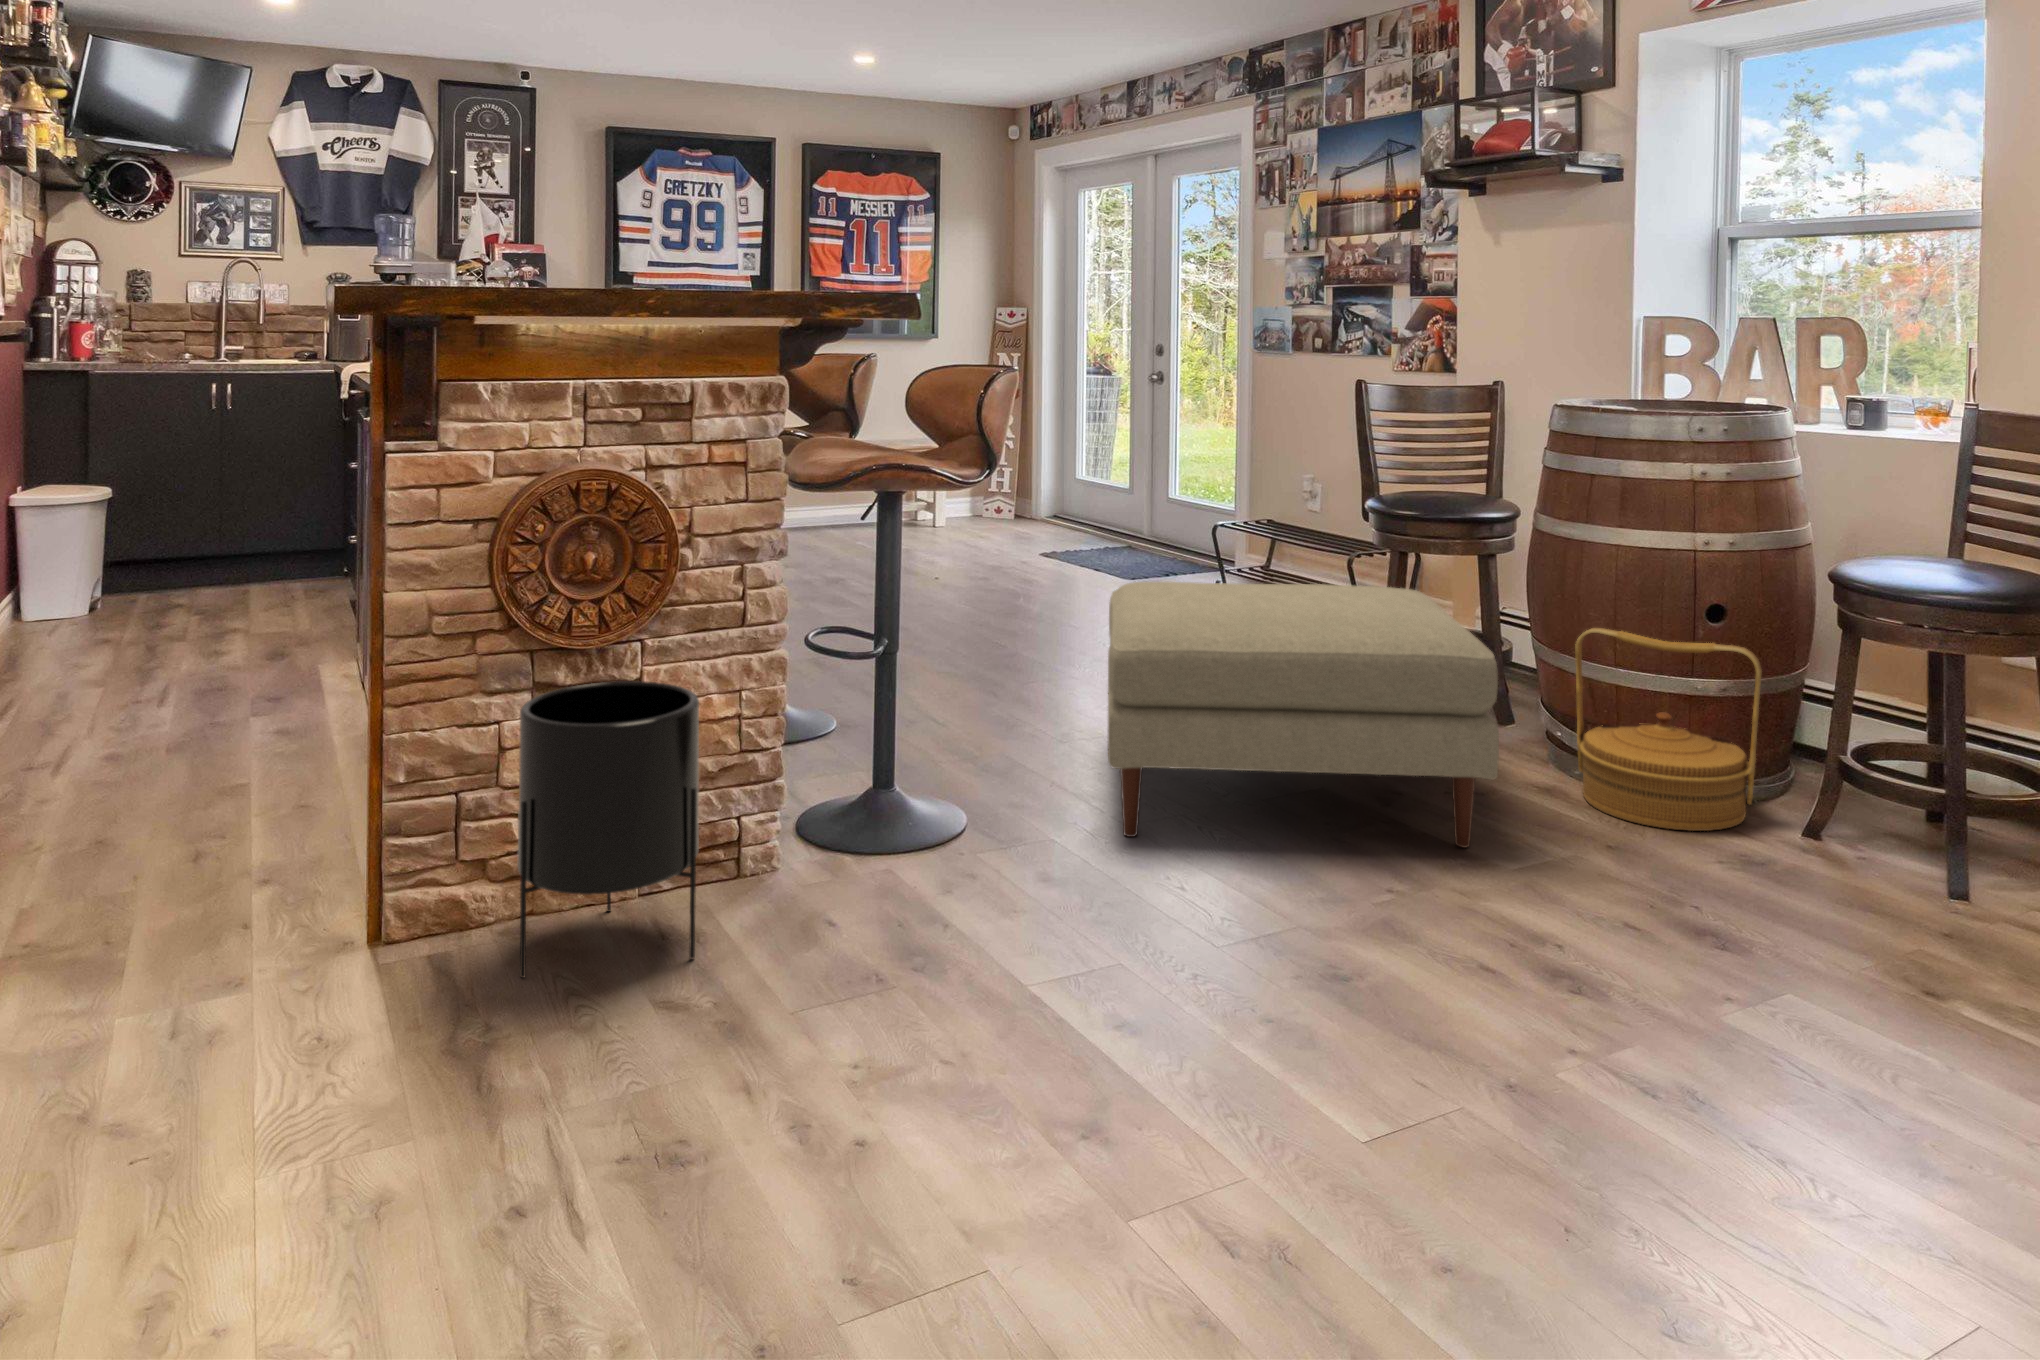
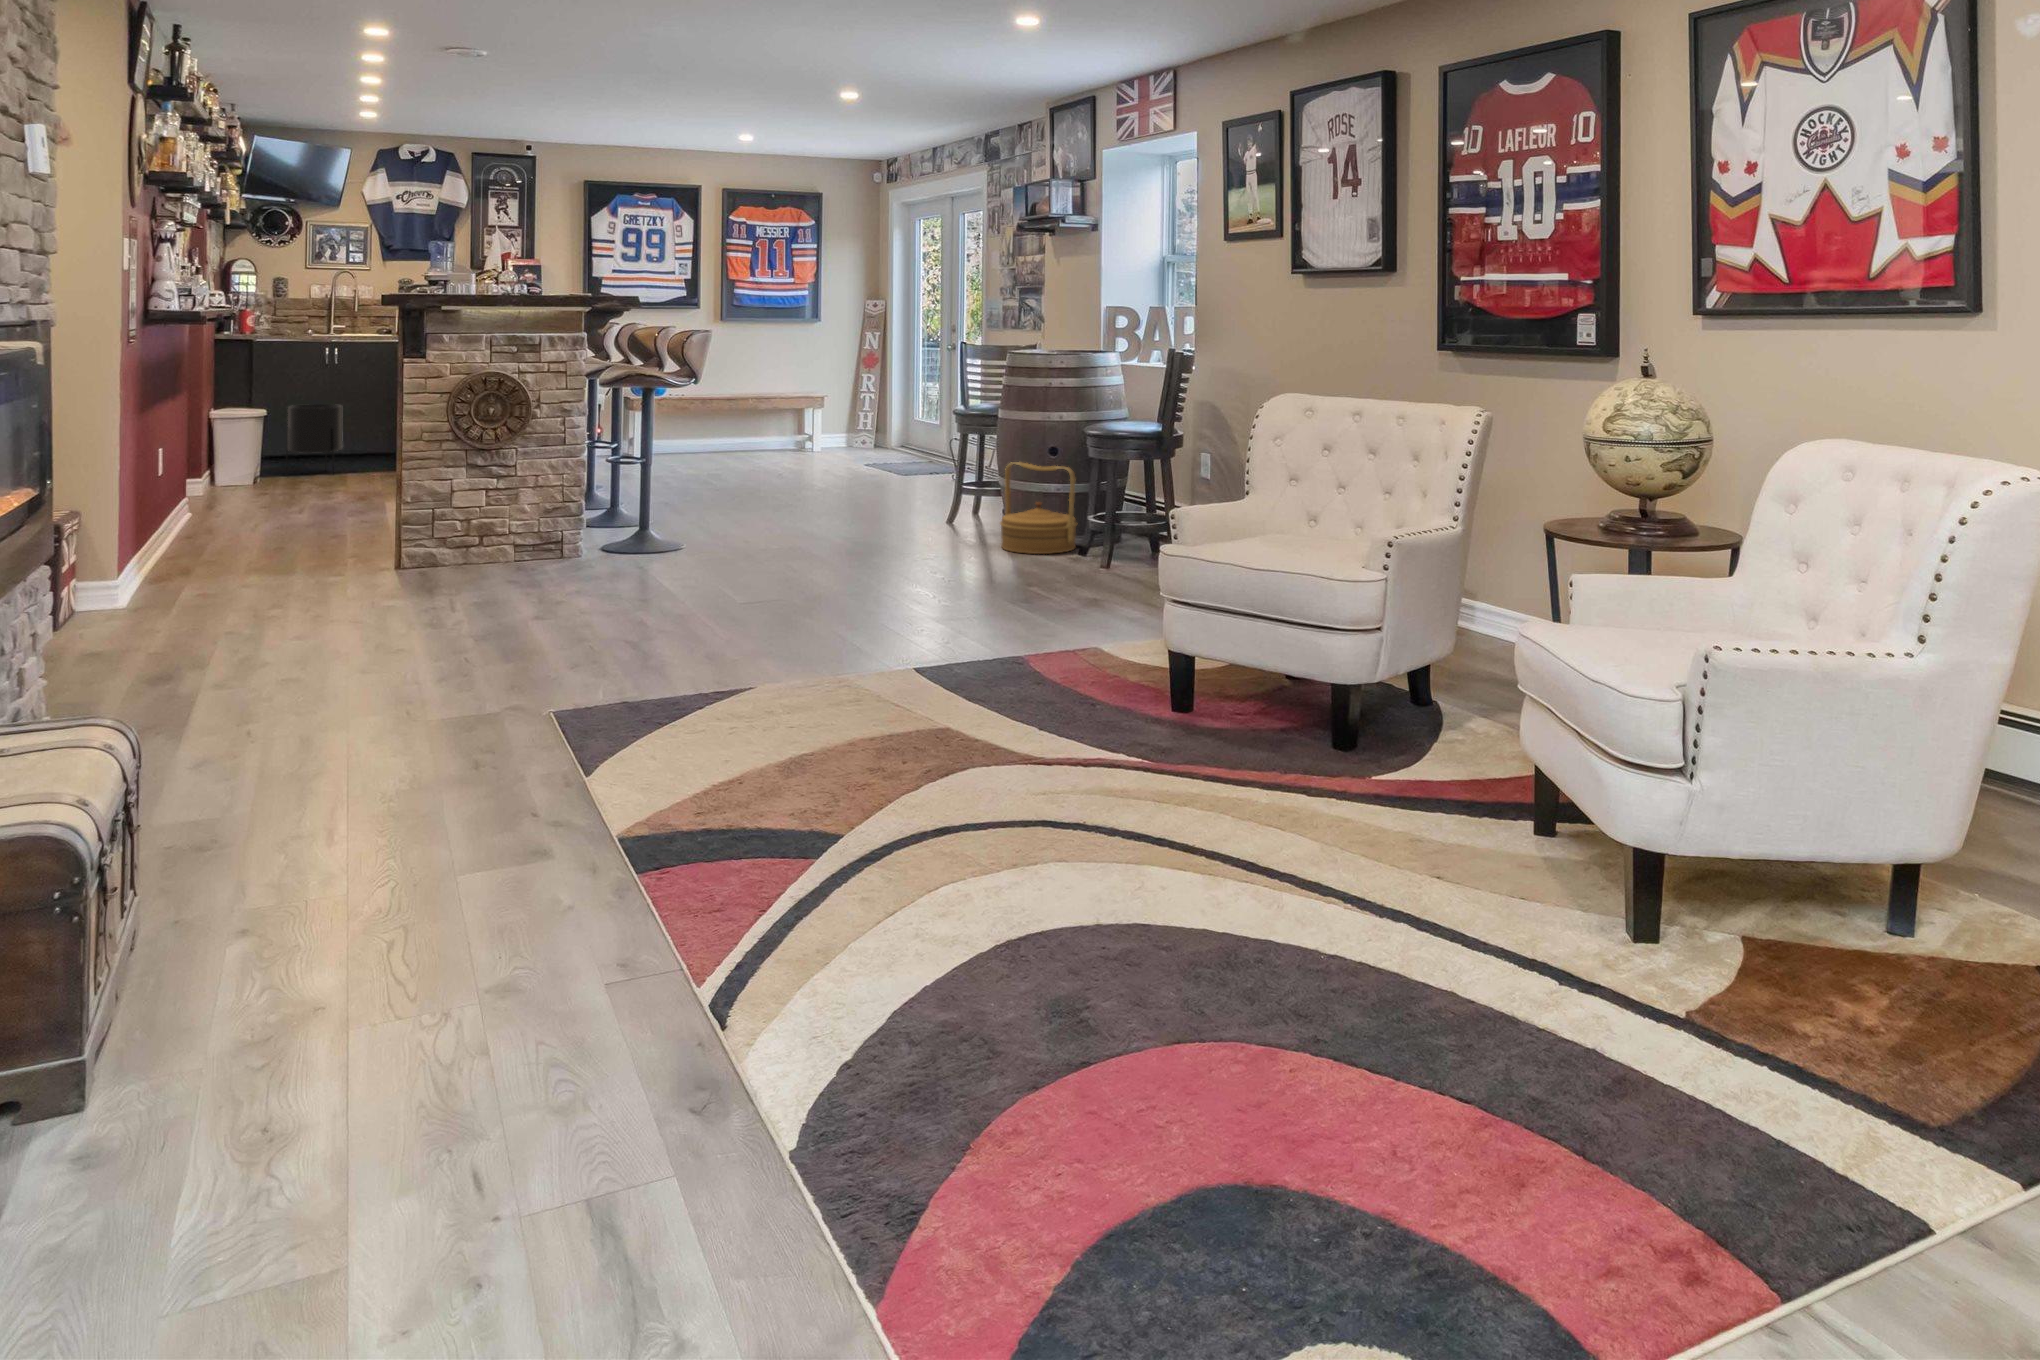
ottoman: present [1108,582,1499,847] -> none [744,442,949,556]
planter: present [518,681,699,978] -> present [286,404,343,473]

